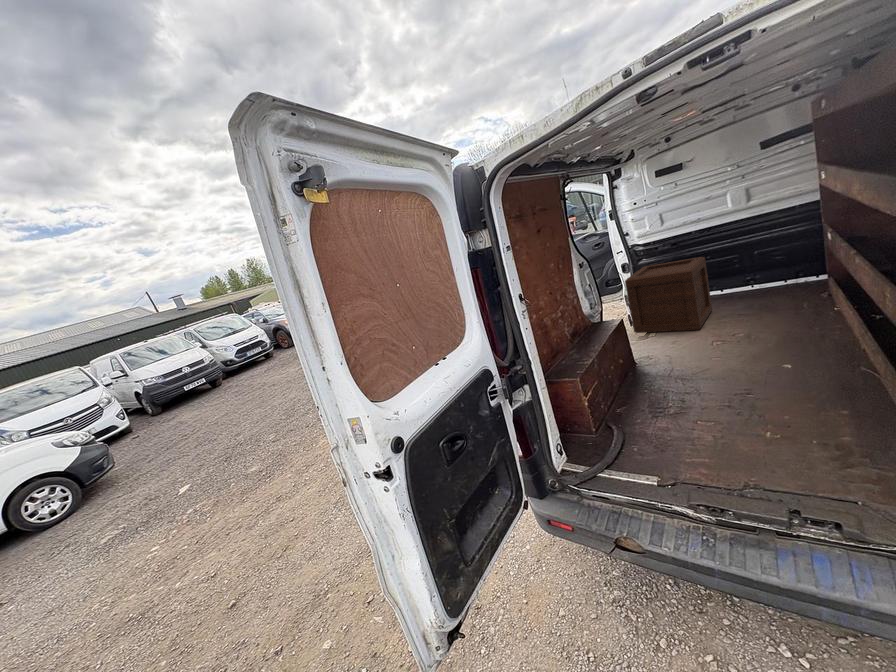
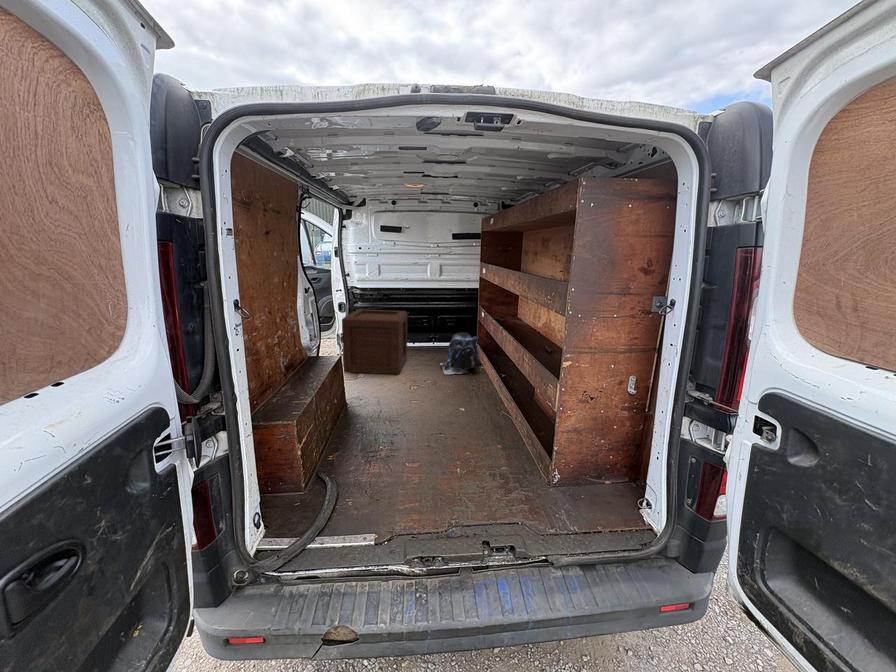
backpack: none [761,266,835,324] -> present [440,332,483,374]

